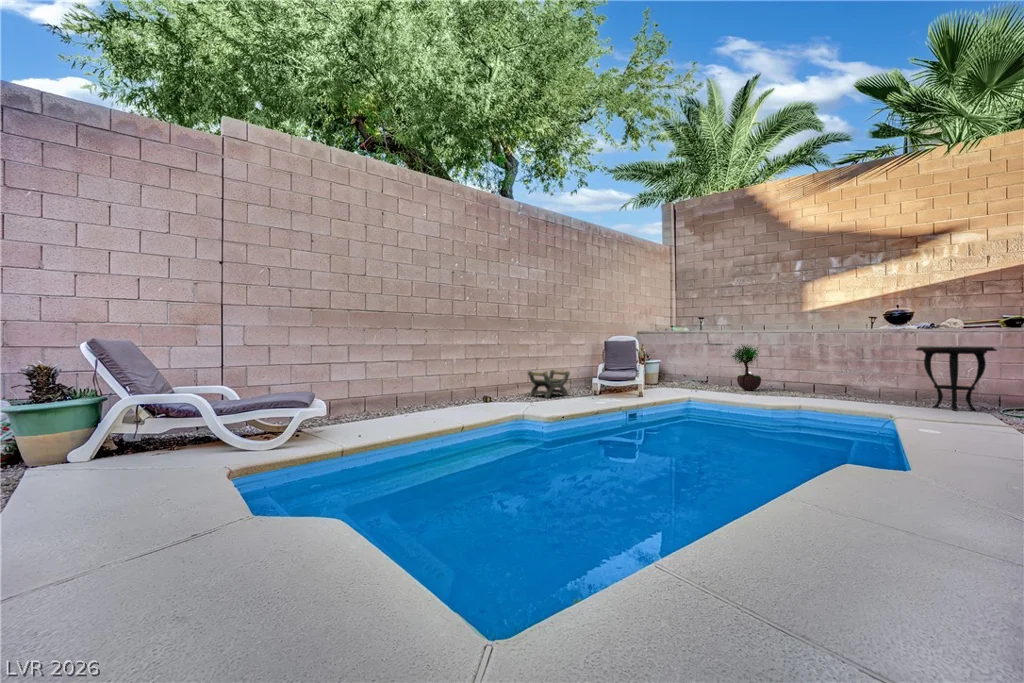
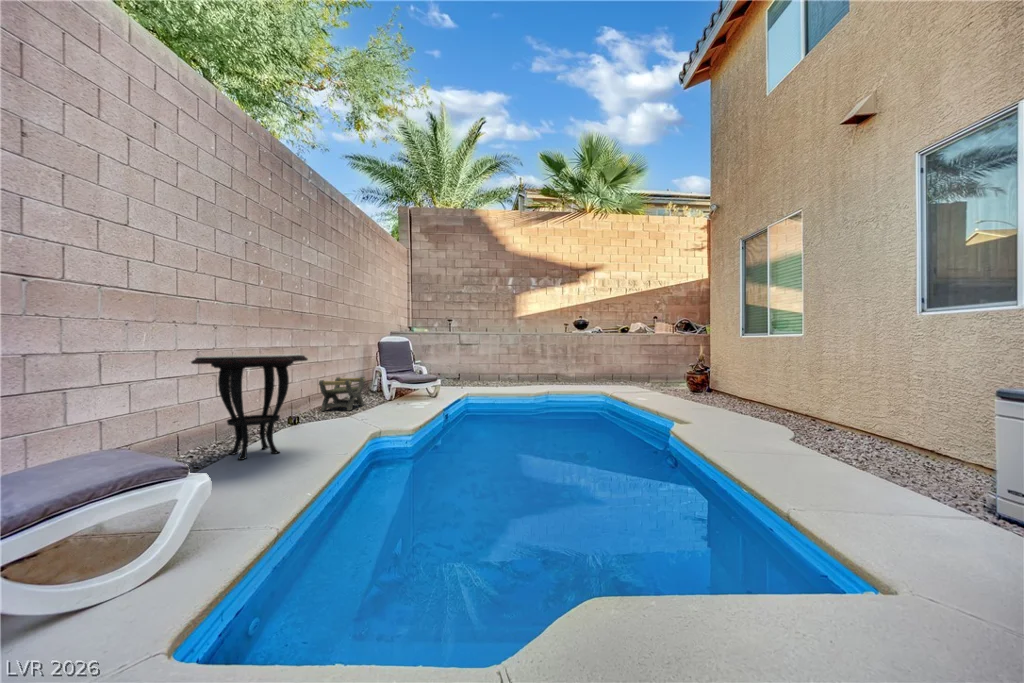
potted tree: present [732,344,761,390] -> none [483,341,508,383]
side table: present [916,346,997,410] -> present [191,354,308,460]

